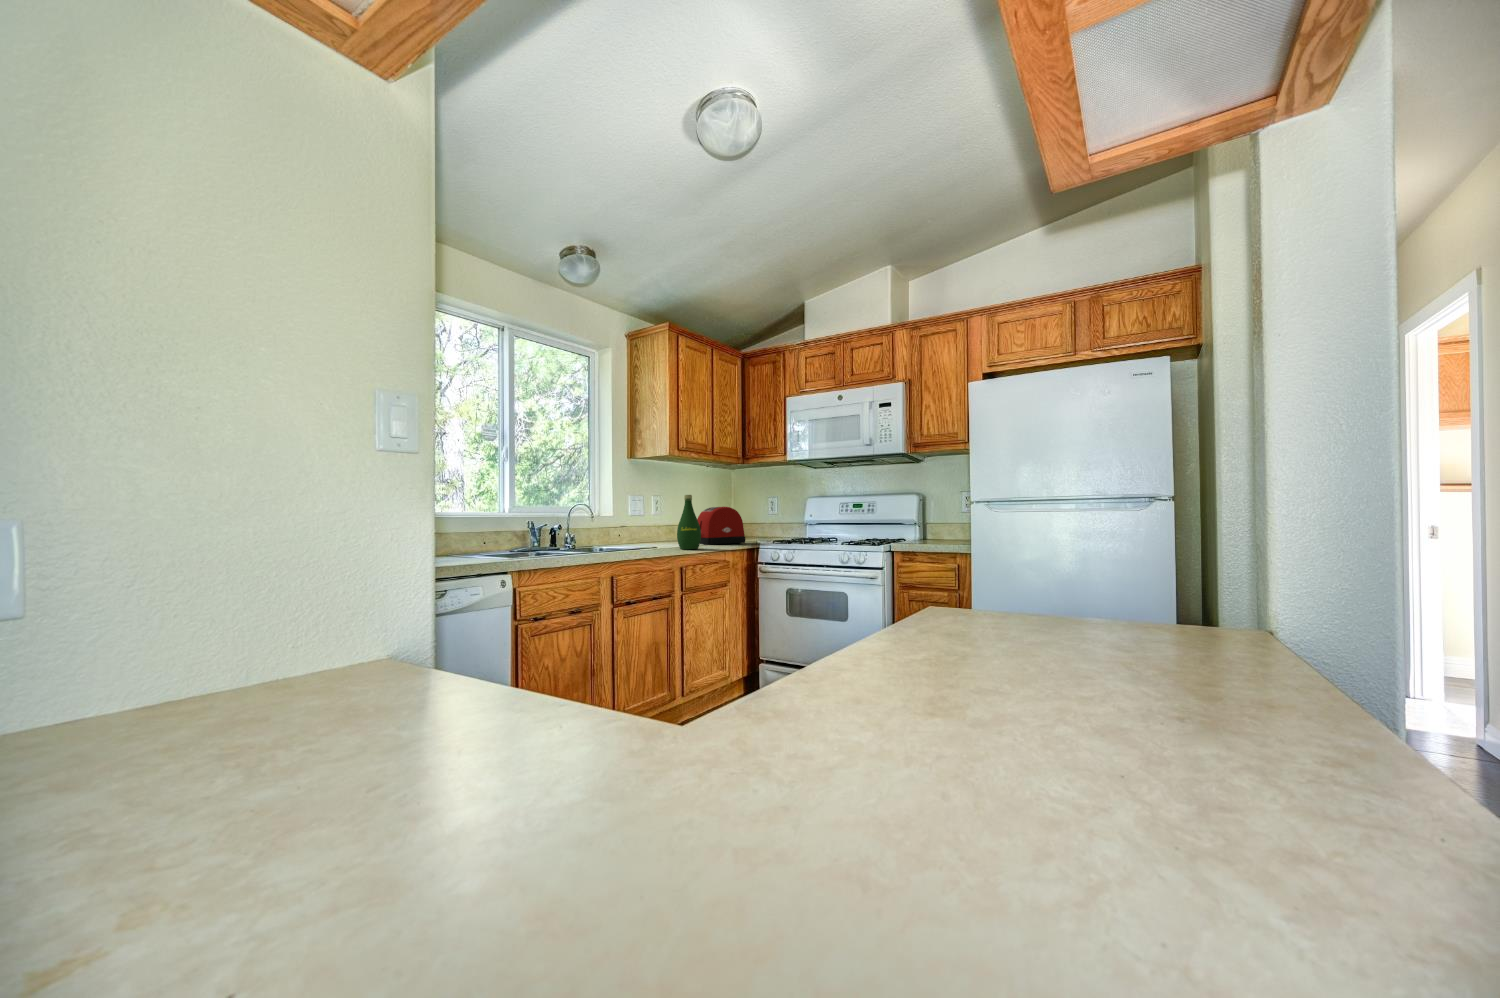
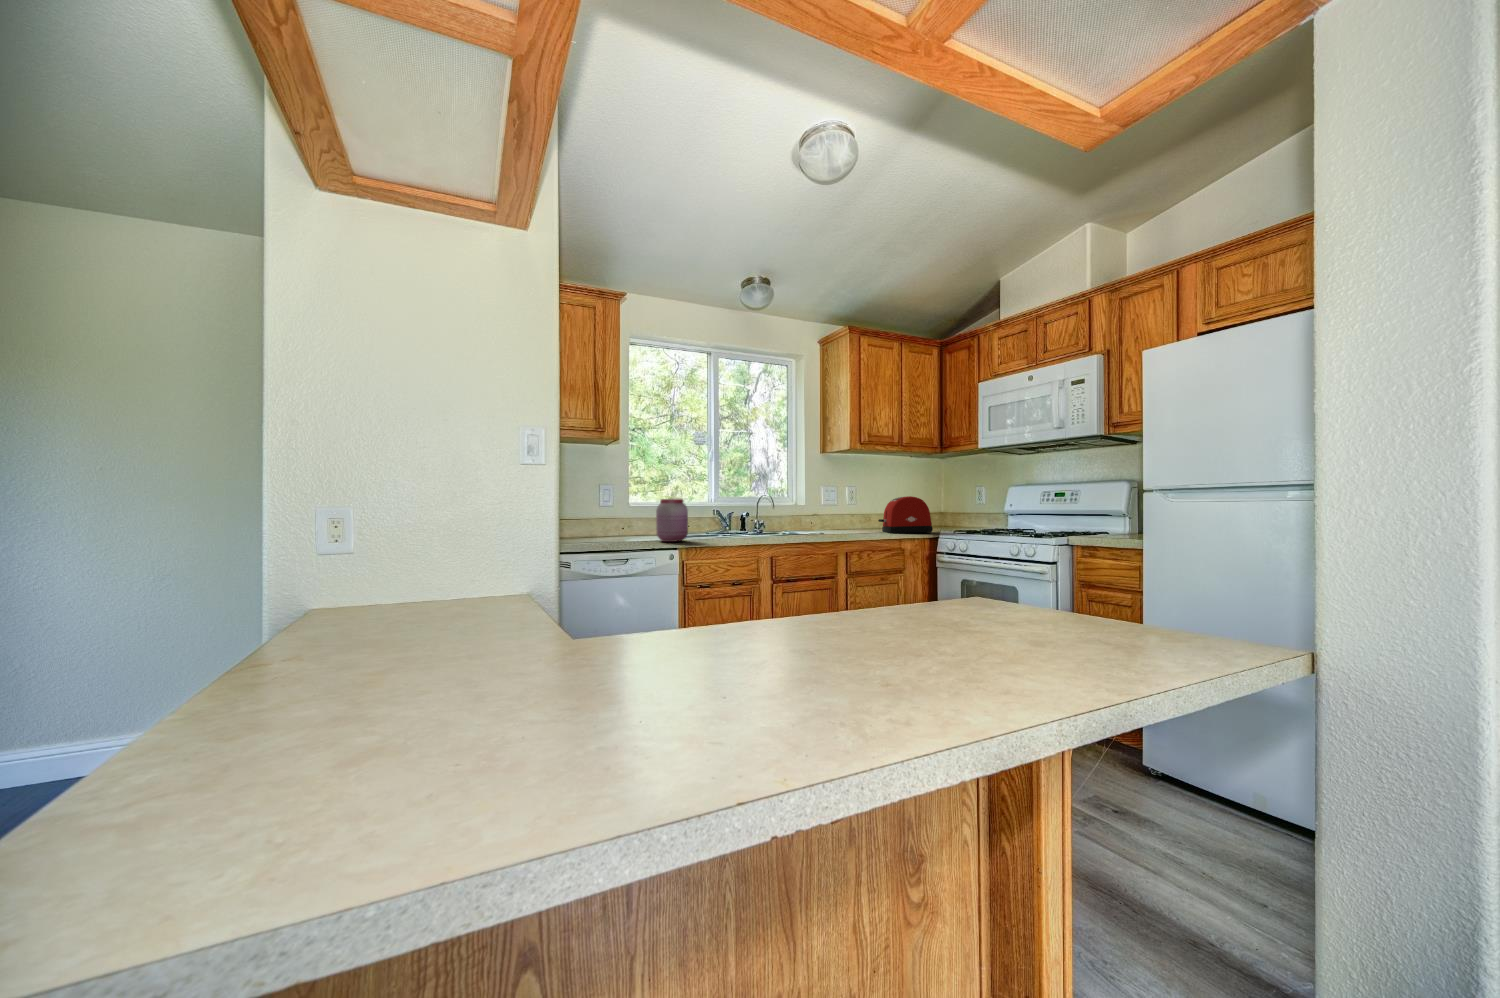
bottle: present [677,495,701,549] -> none [848,485,871,536]
jar: none [476,509,520,564] -> present [656,499,688,542]

